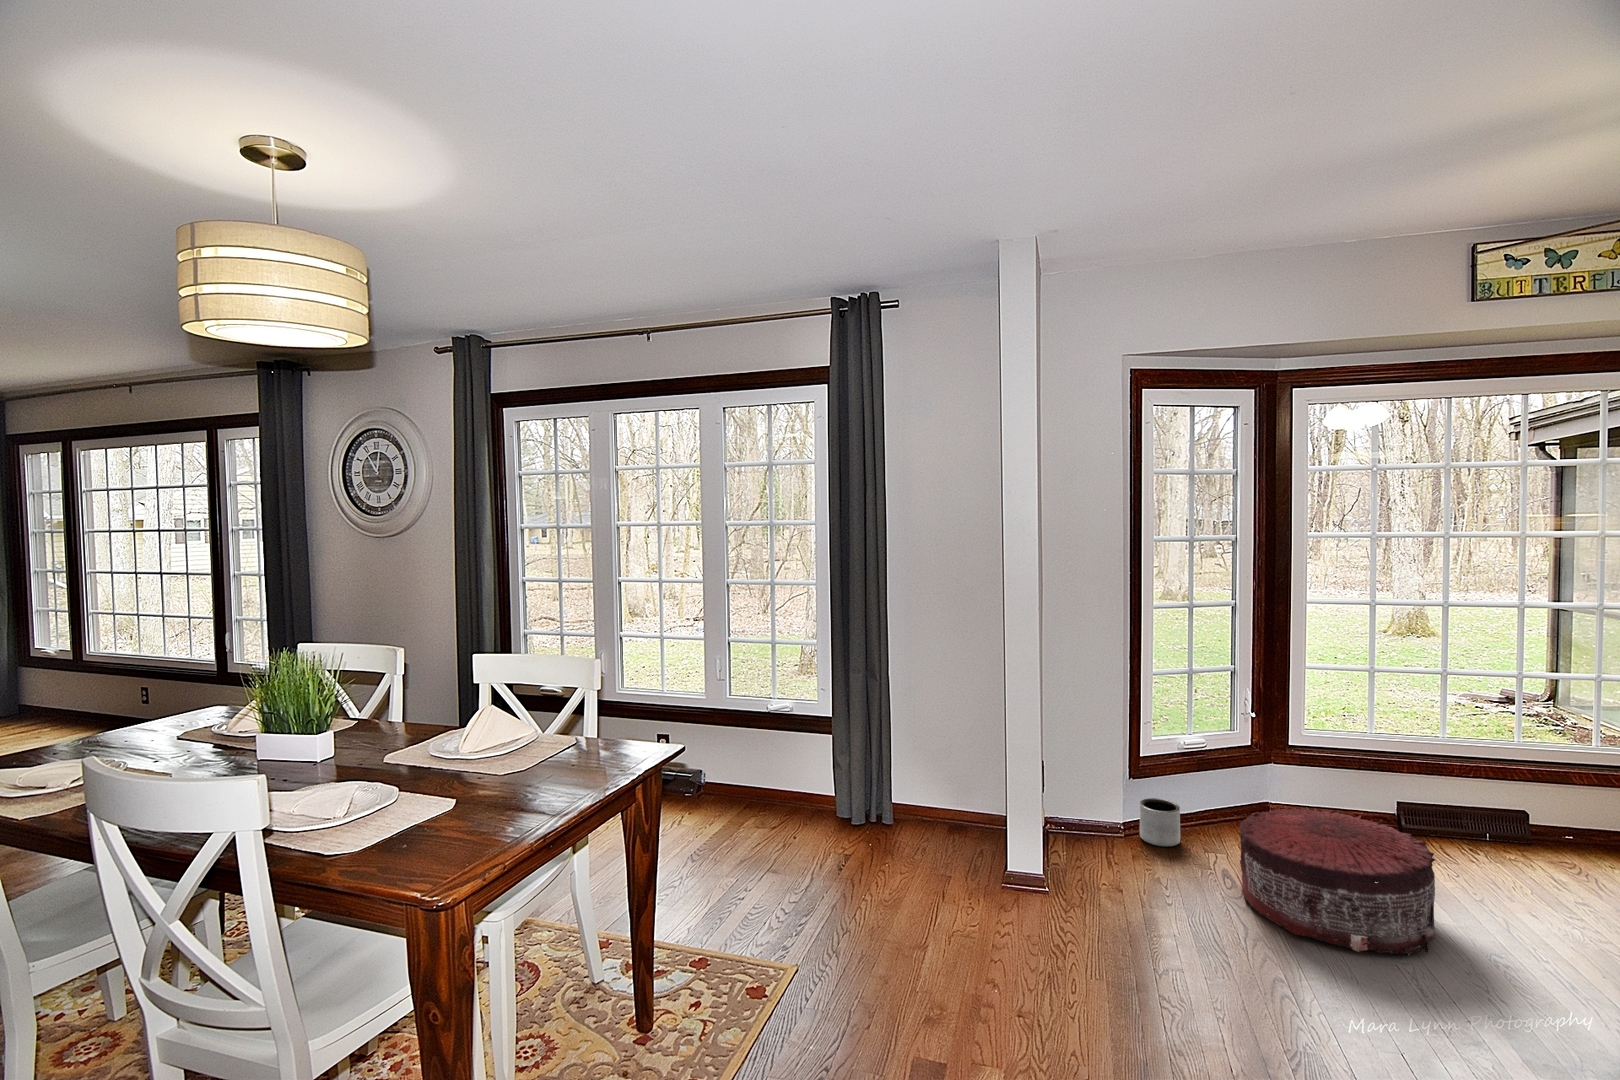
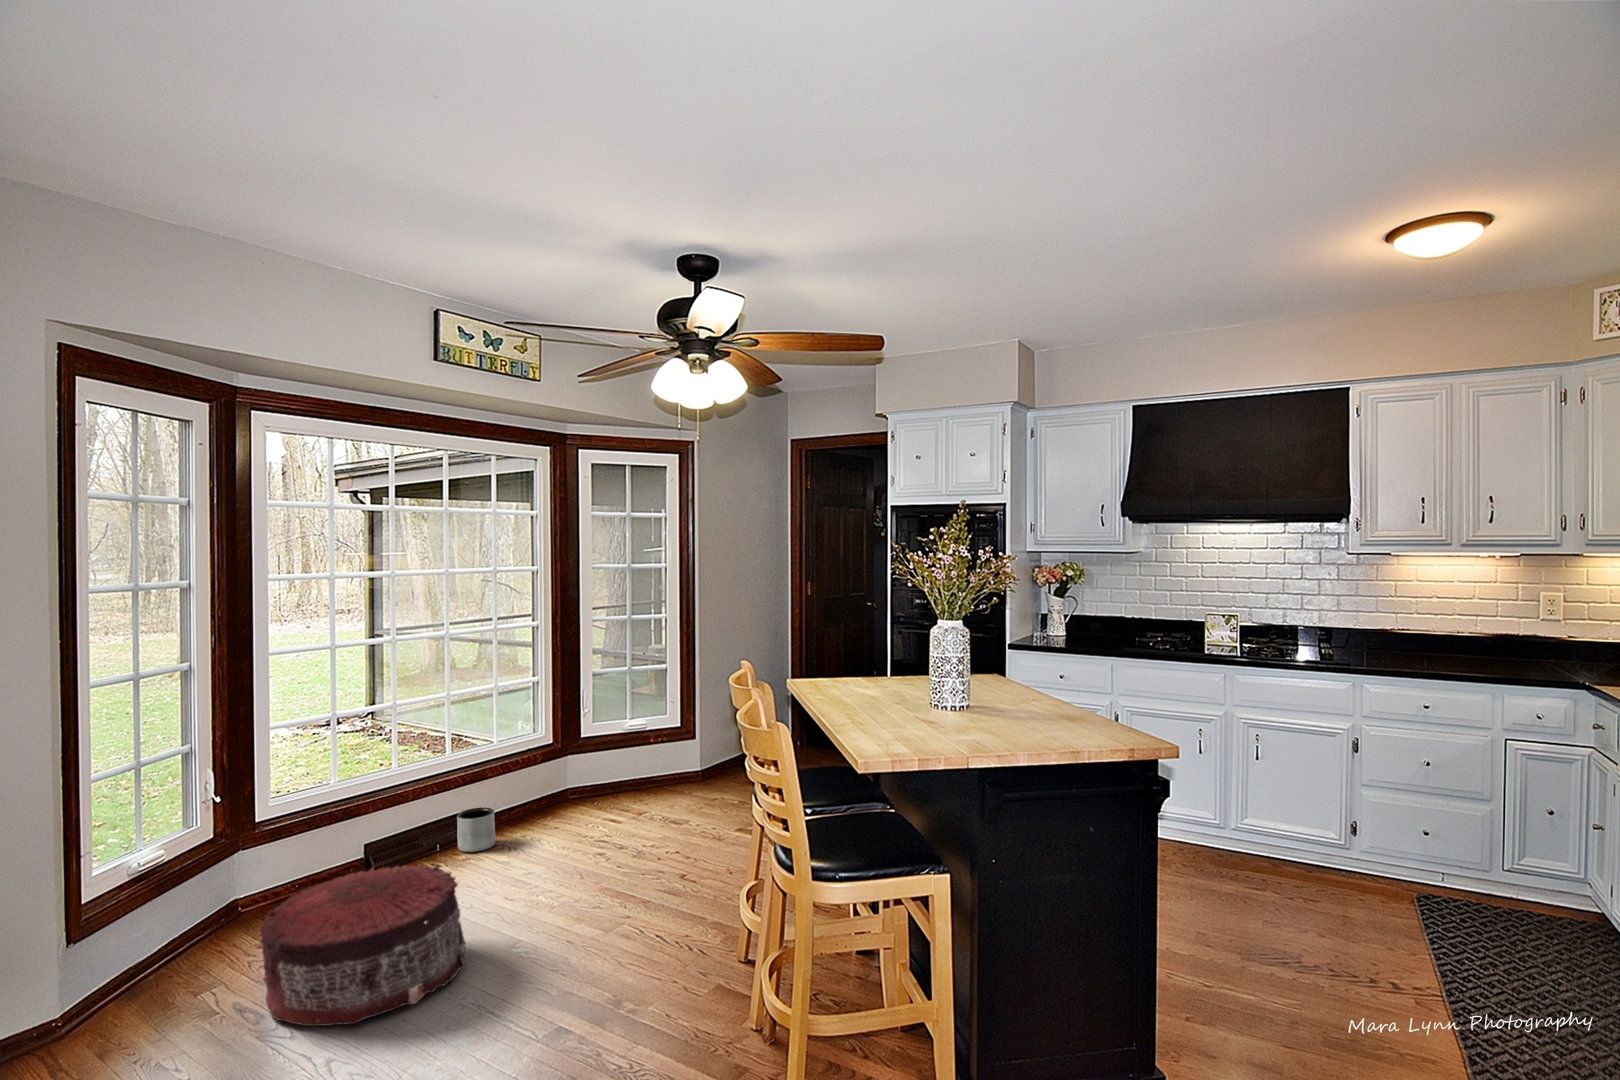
planter: present [1140,798,1180,847] -> present [457,808,495,852]

